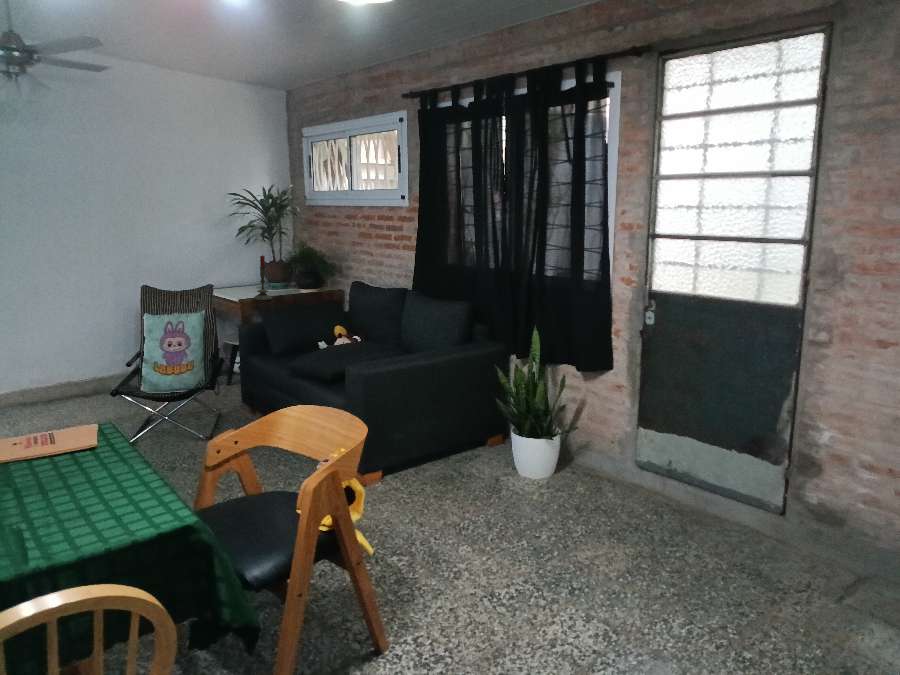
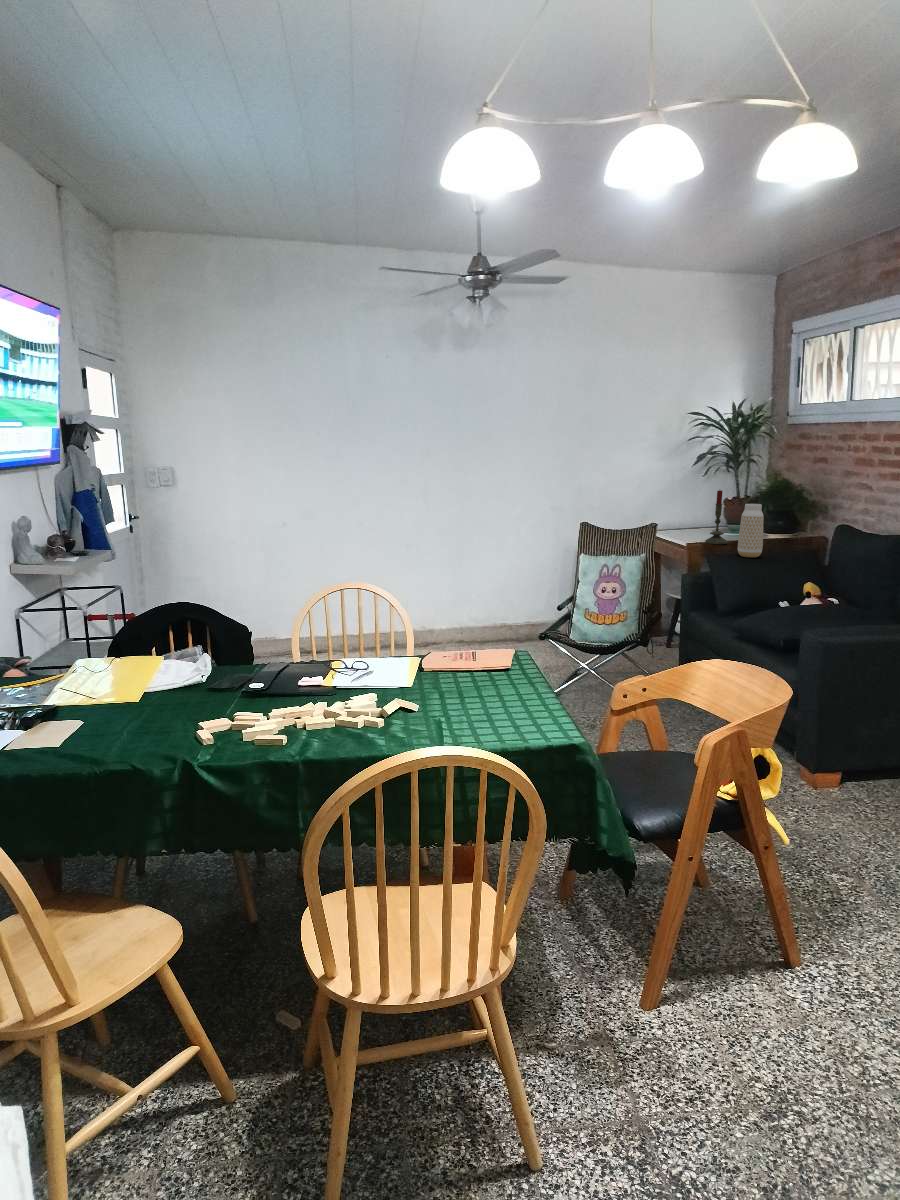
vase: none [282,267,302,310] -> present [738,504,764,558]

